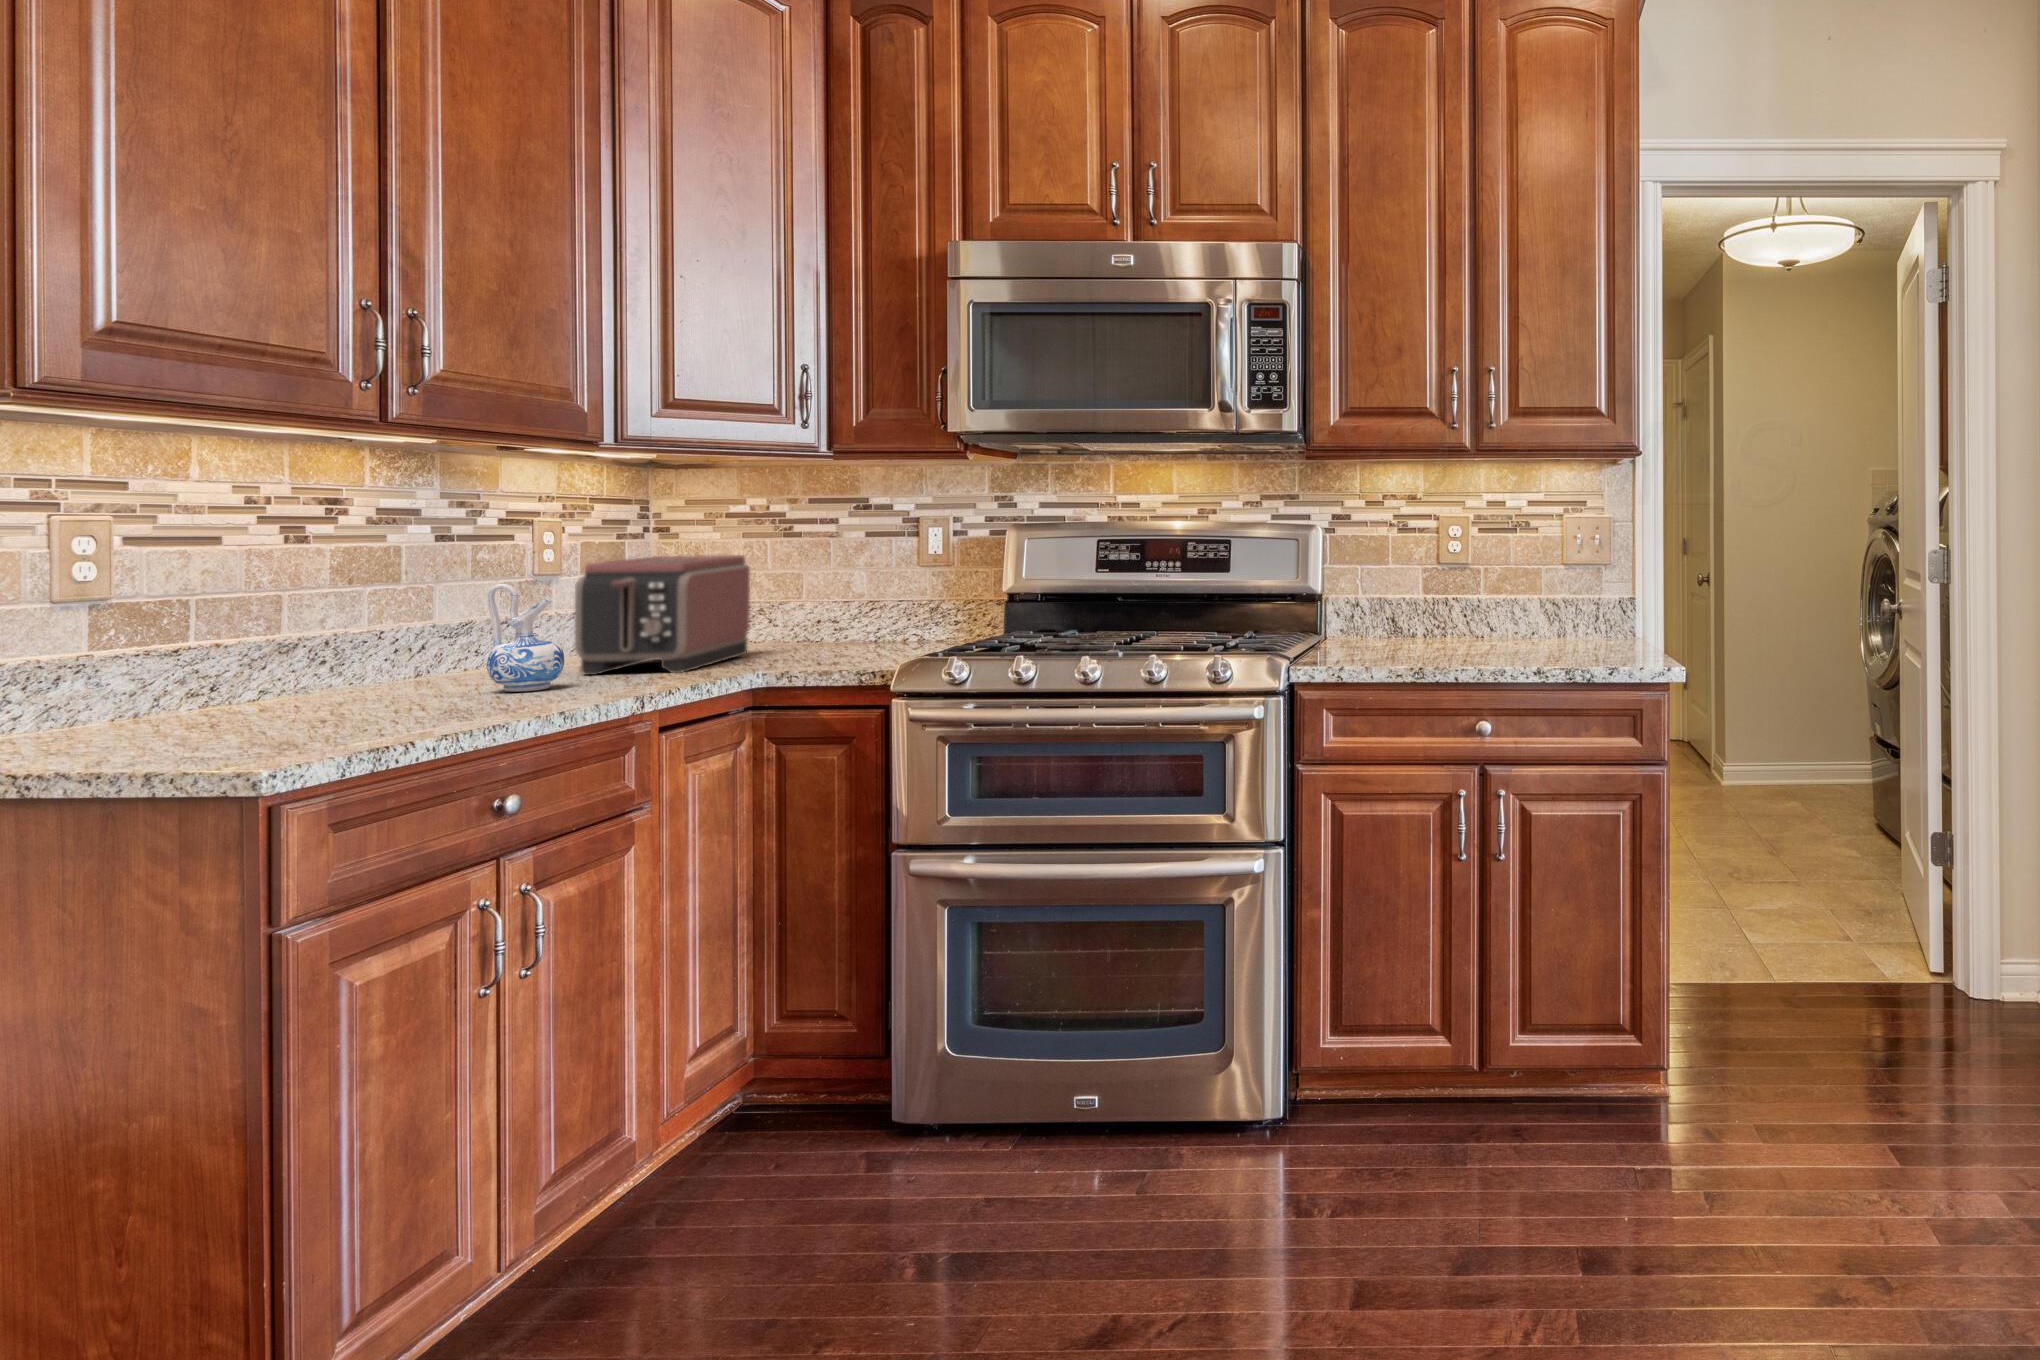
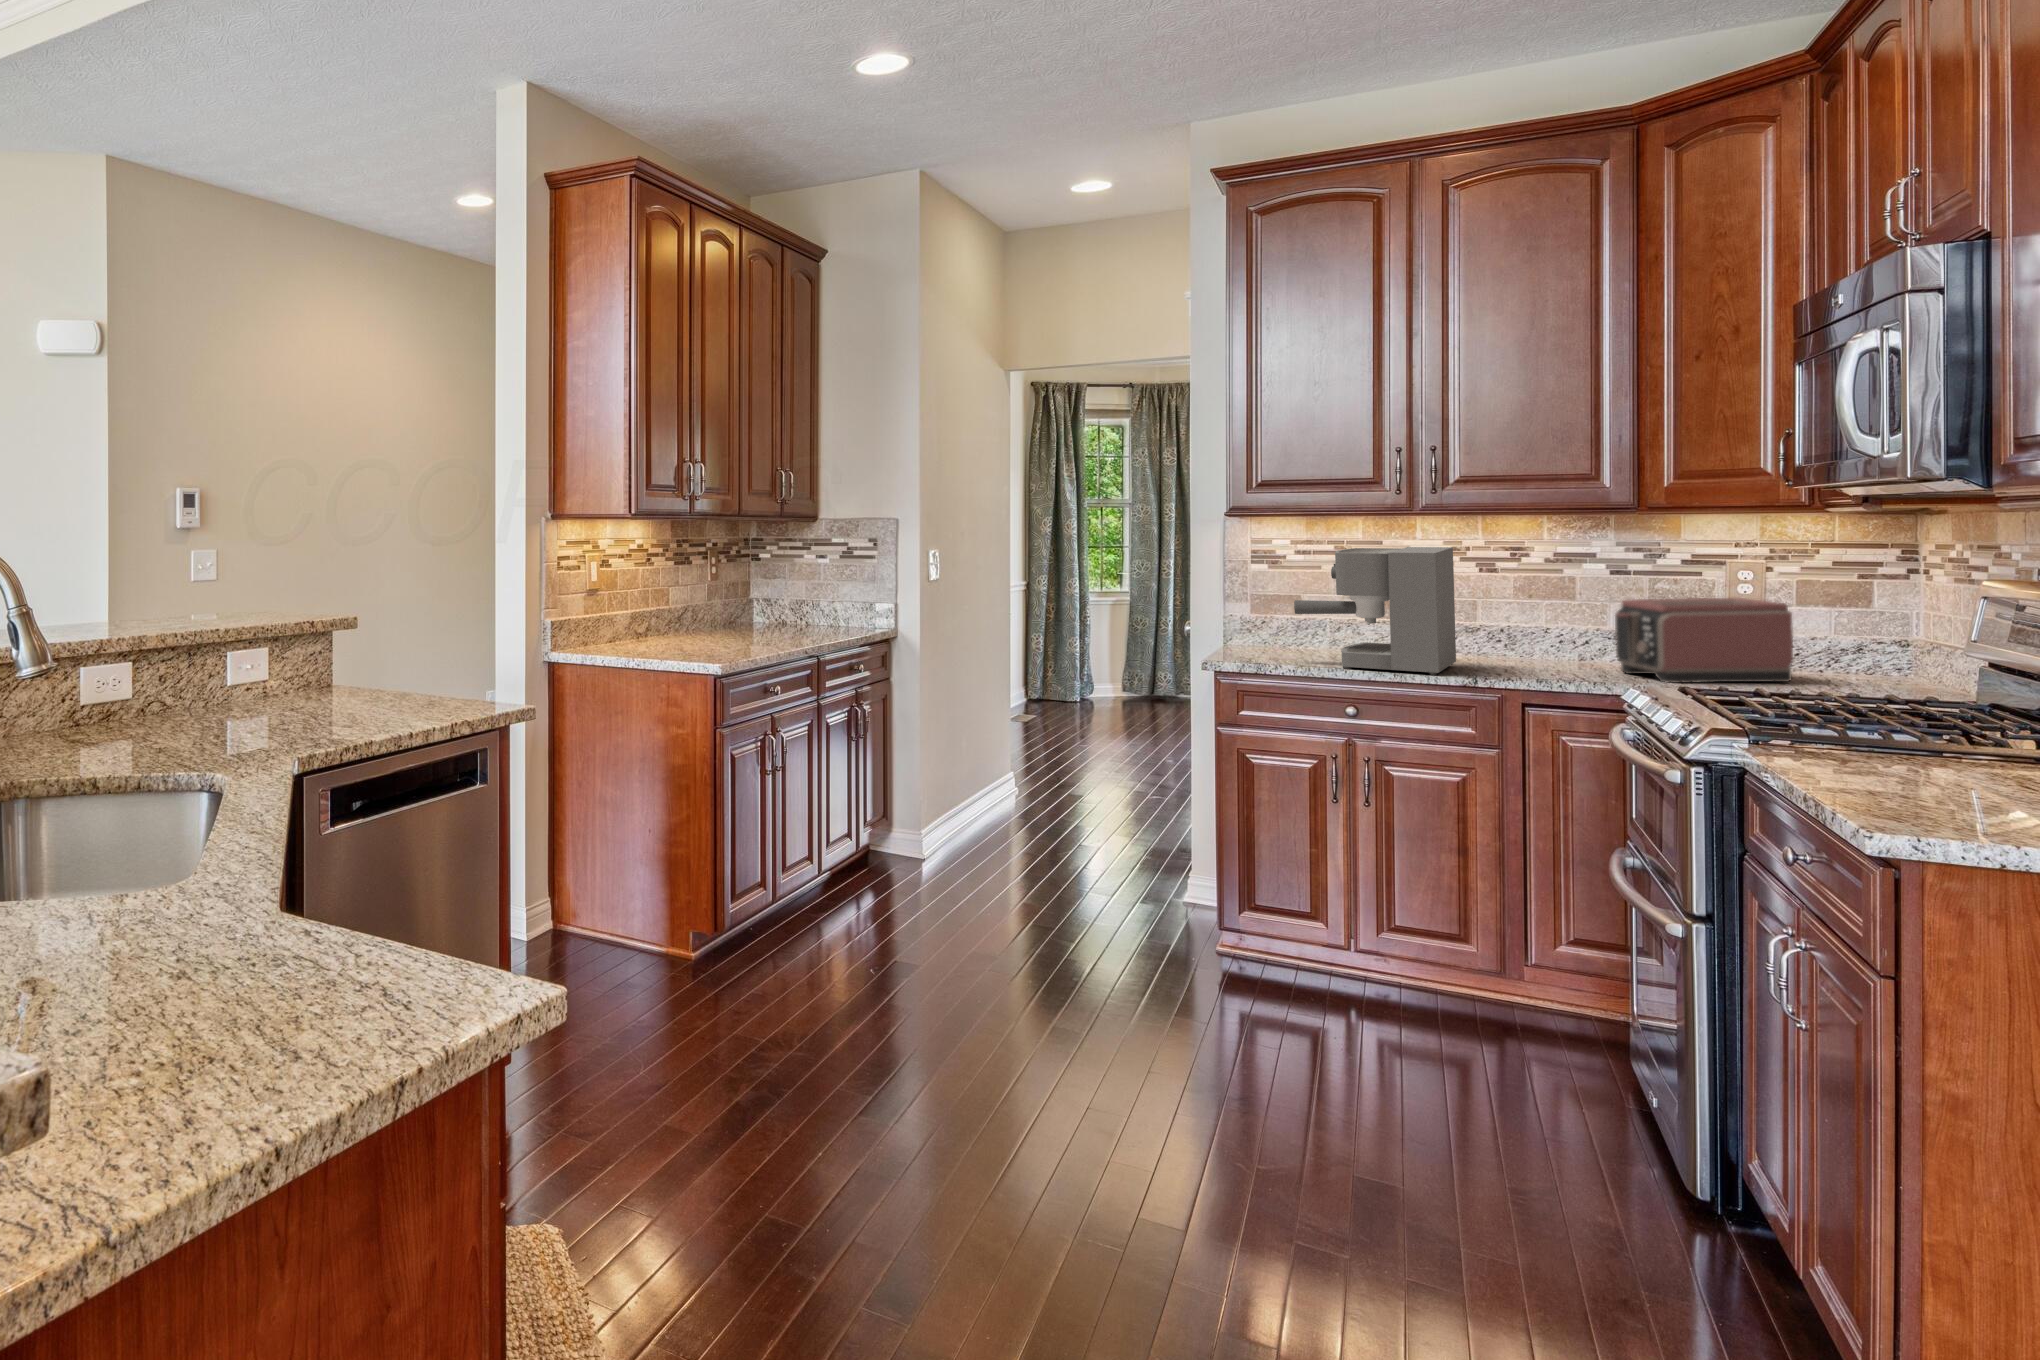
coffee maker: none [106,483,471,737] -> present [1294,547,1456,675]
ceramic pitcher: present [487,584,564,692] -> none [1513,608,1561,674]

